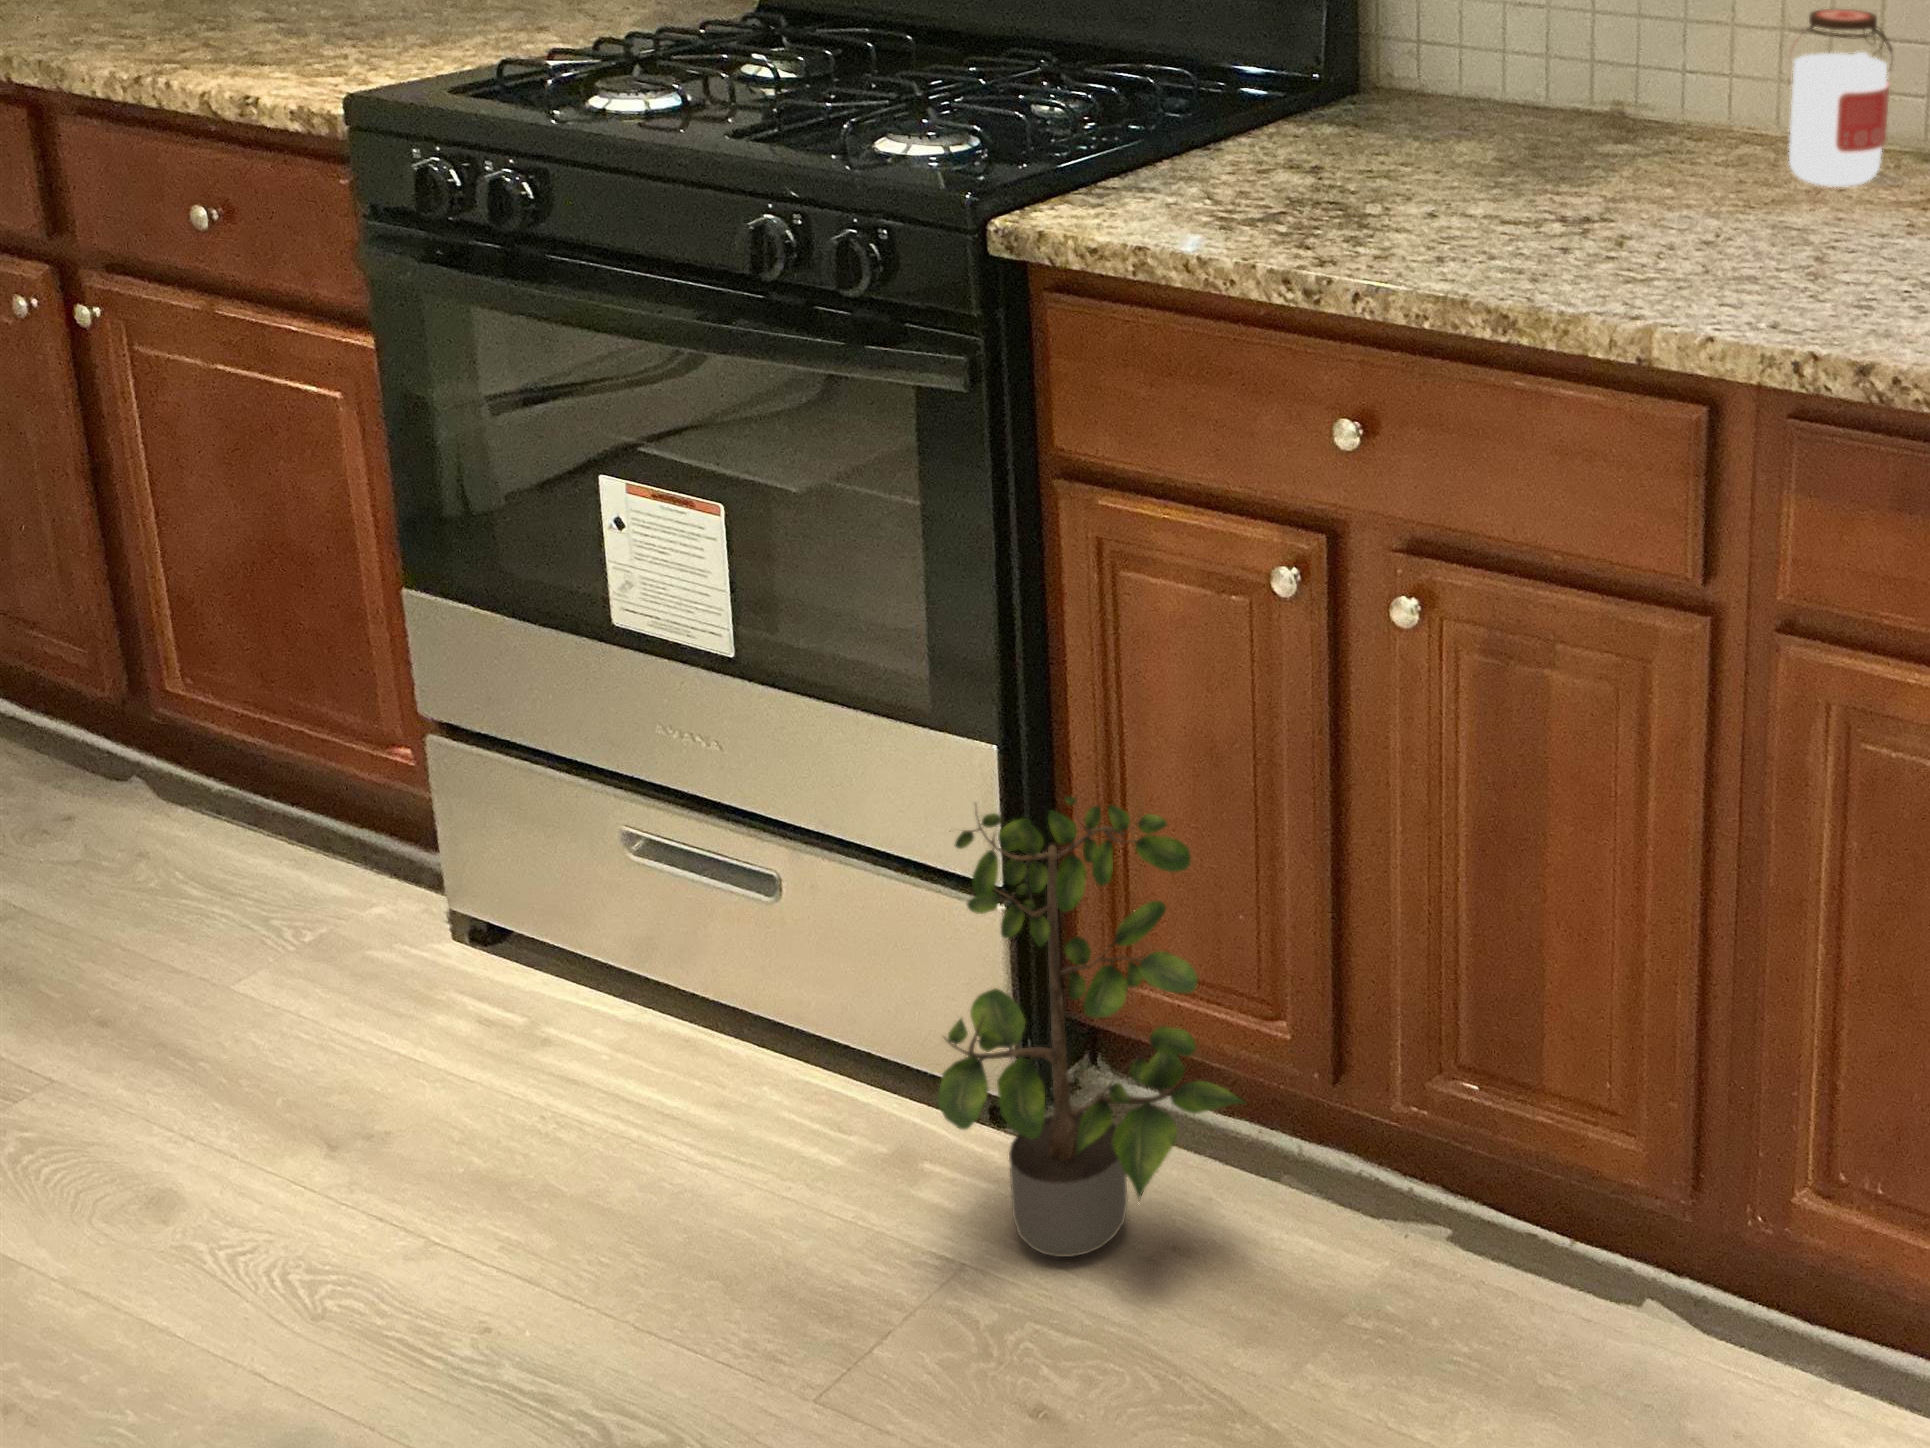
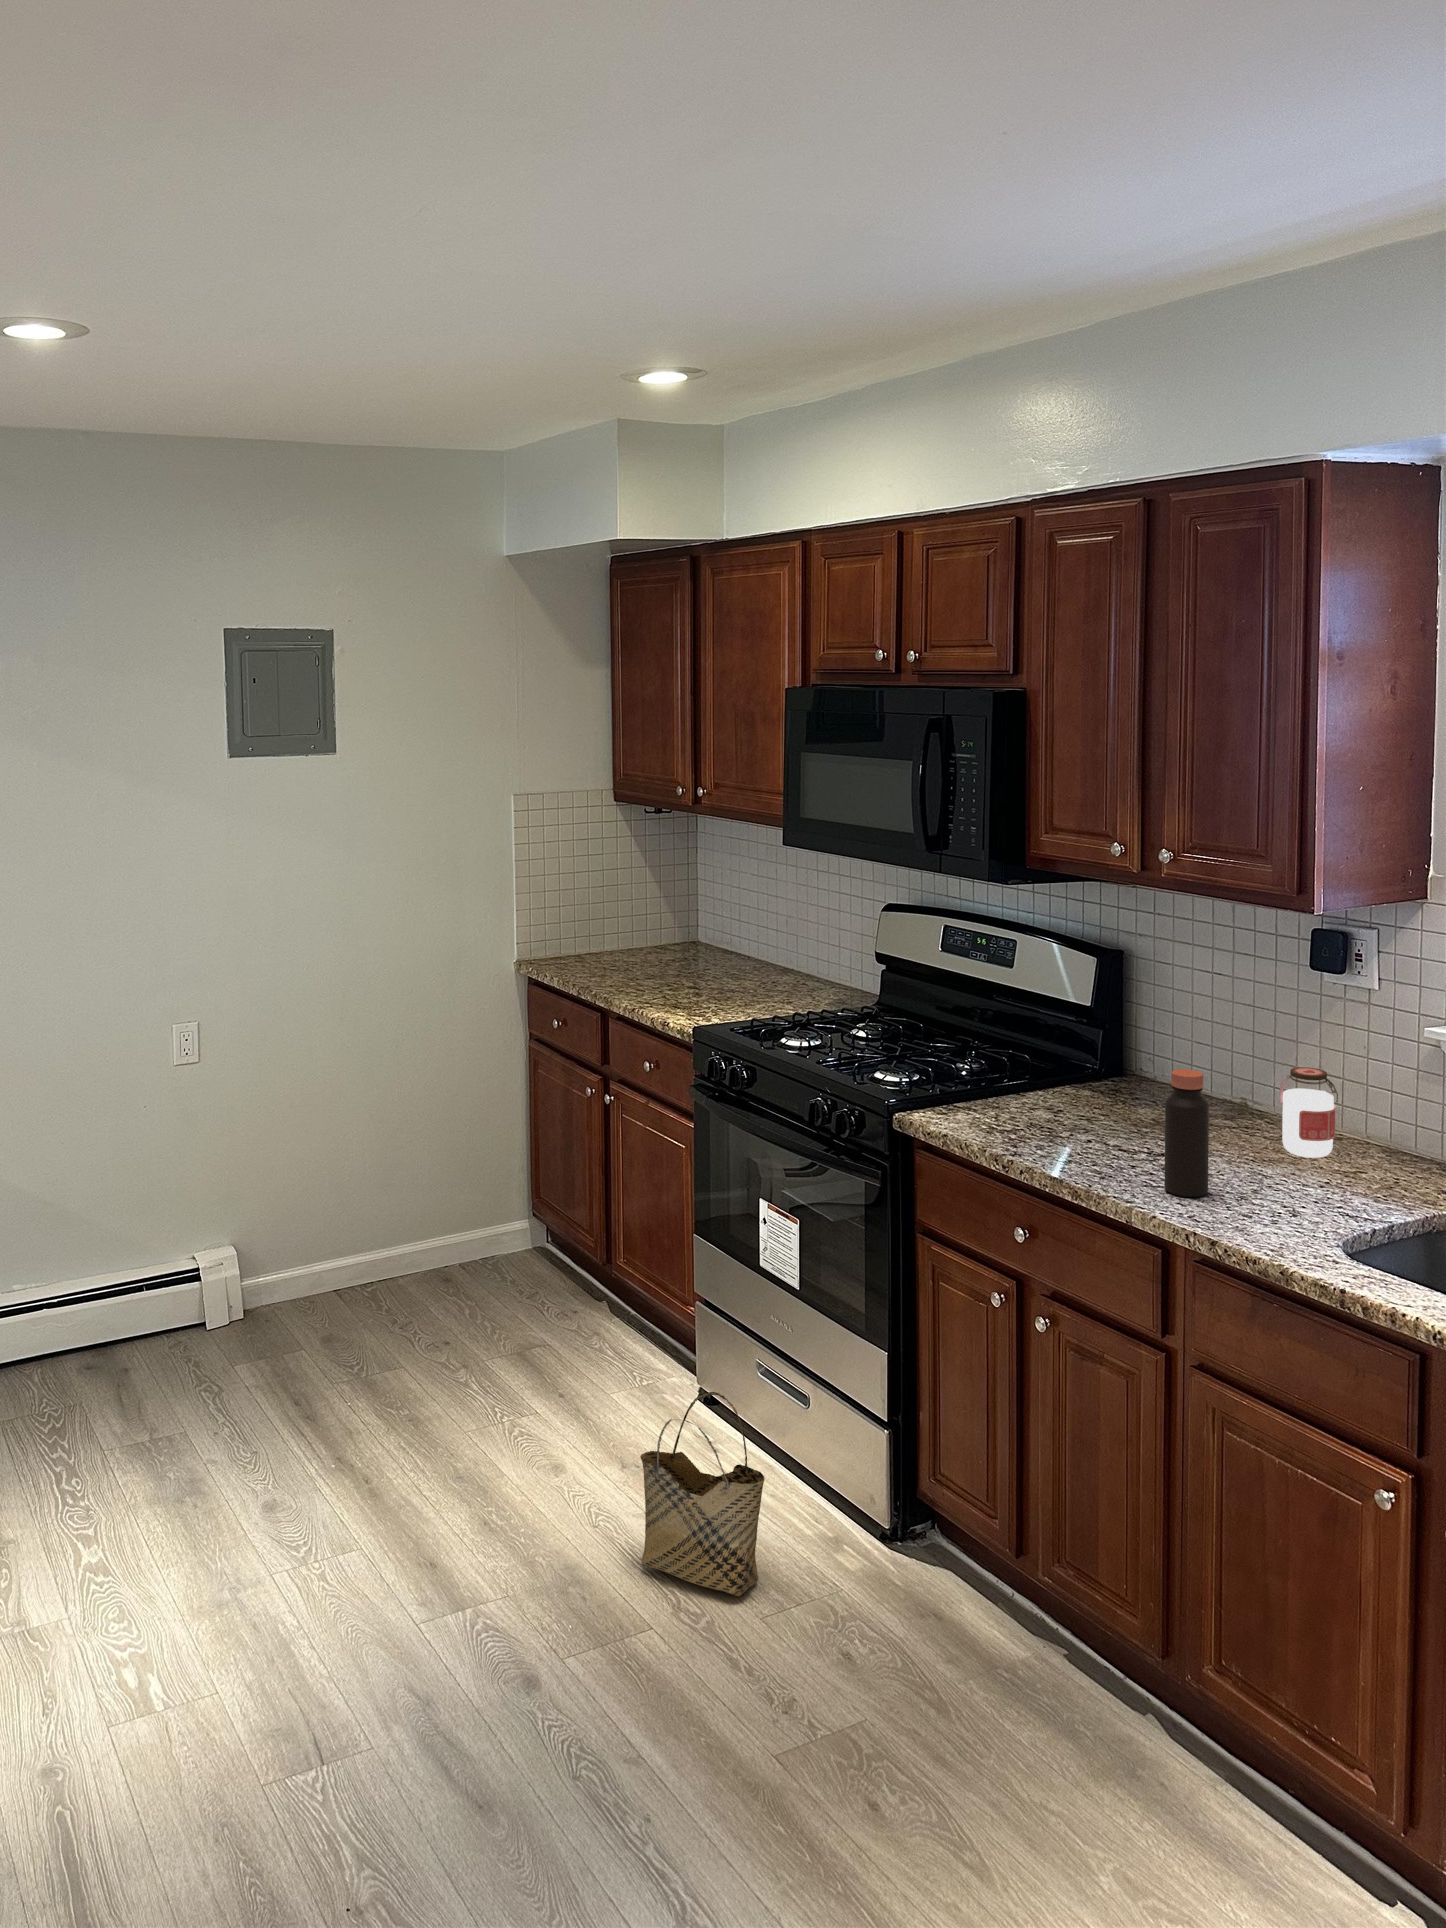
bottle: none [1681,15,1778,289] -> present [1165,1069,1209,1197]
potted plant: present [937,796,1246,1257] -> none [834,1371,971,1607]
woven basket: none [439,940,772,1376] -> present [640,1392,765,1596]

